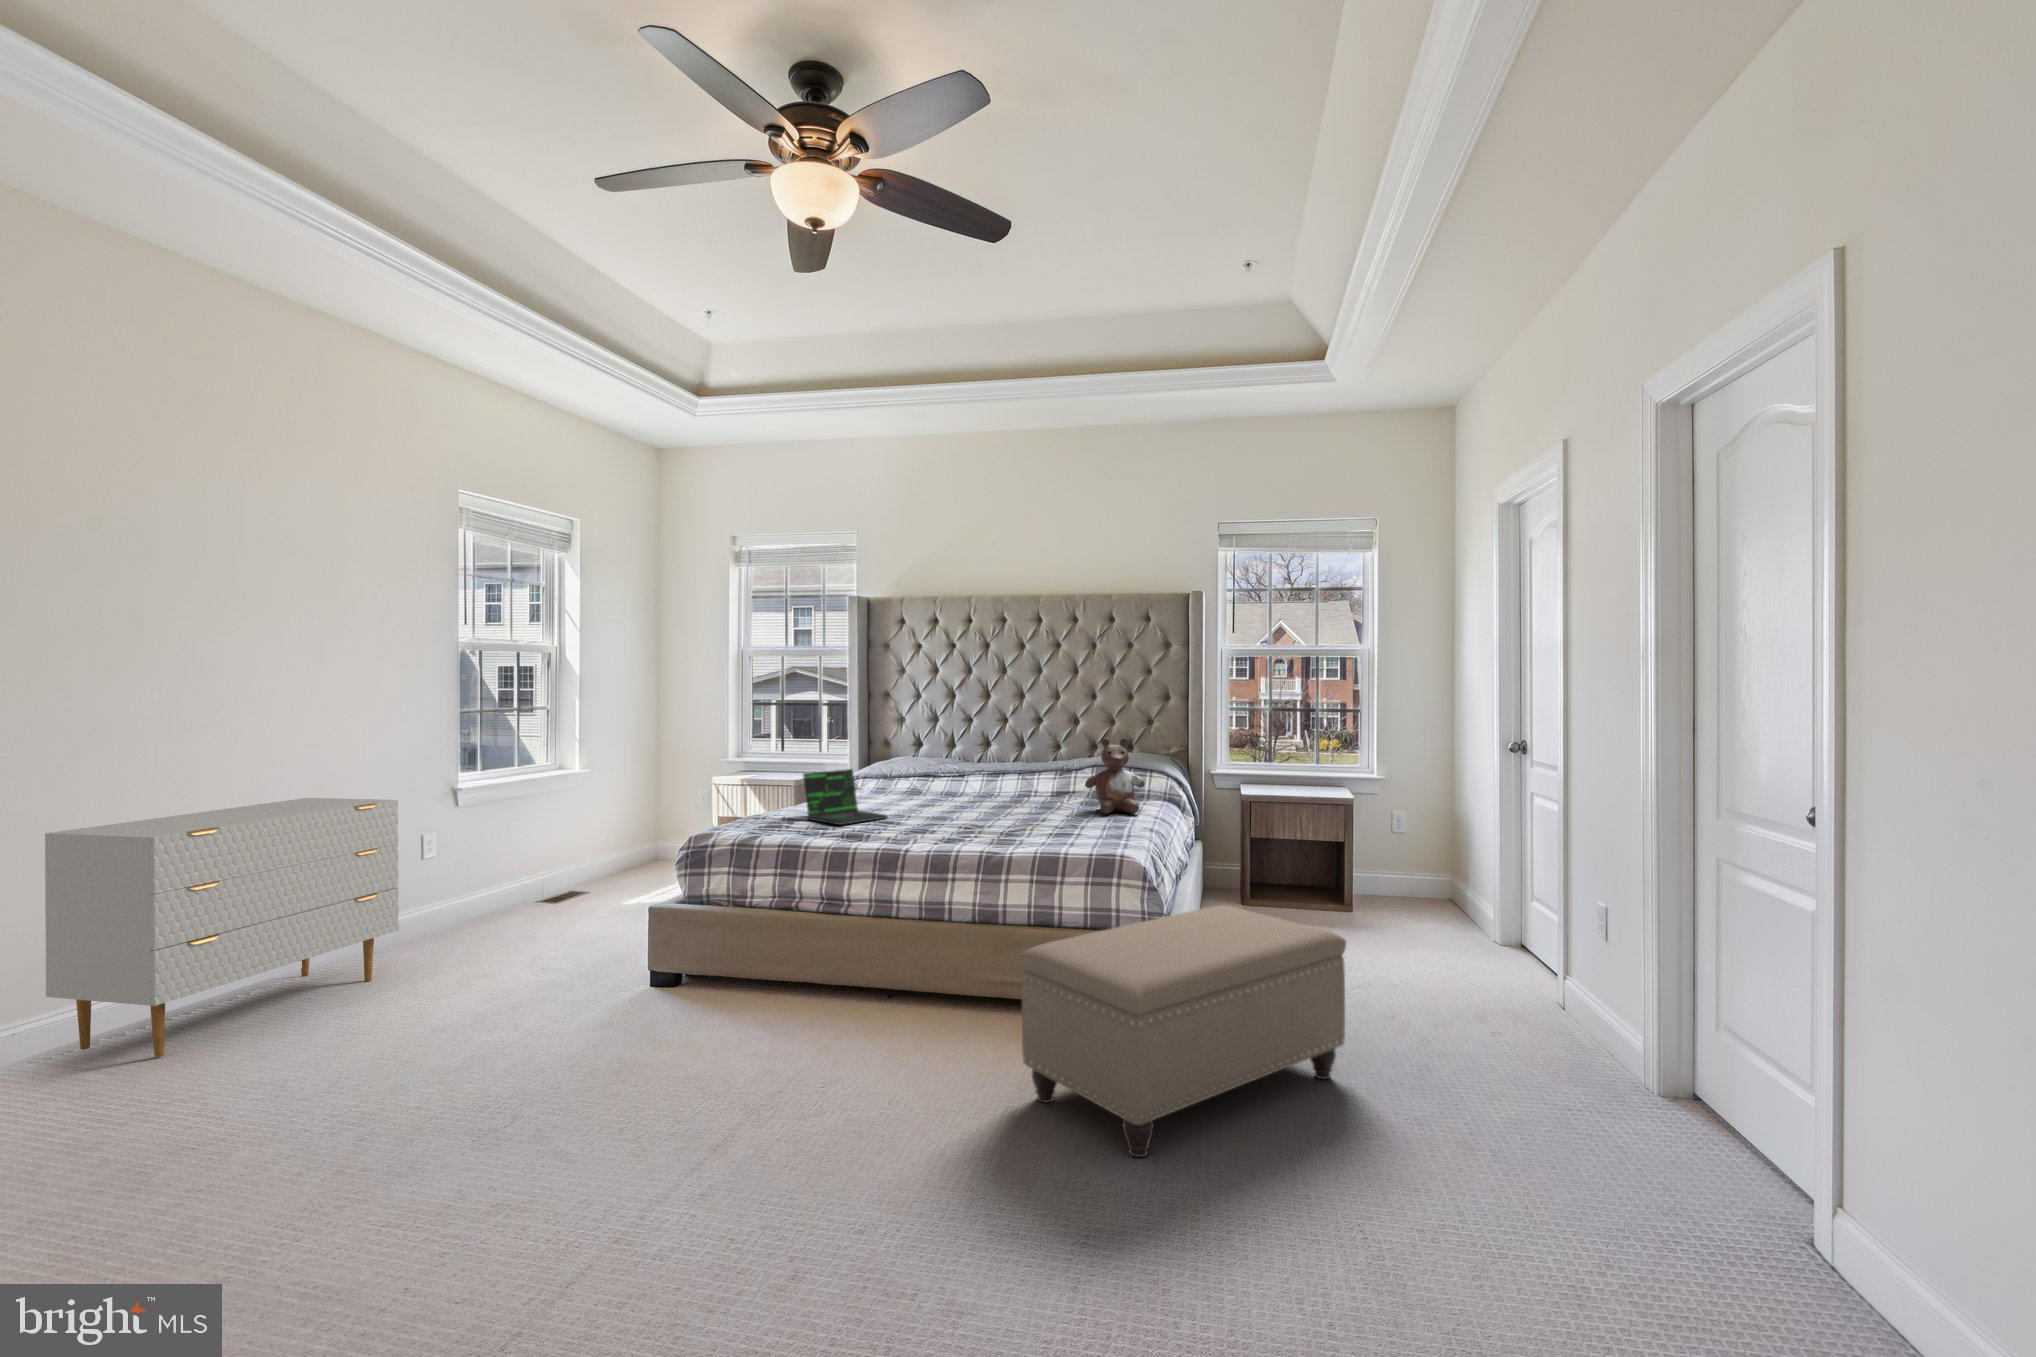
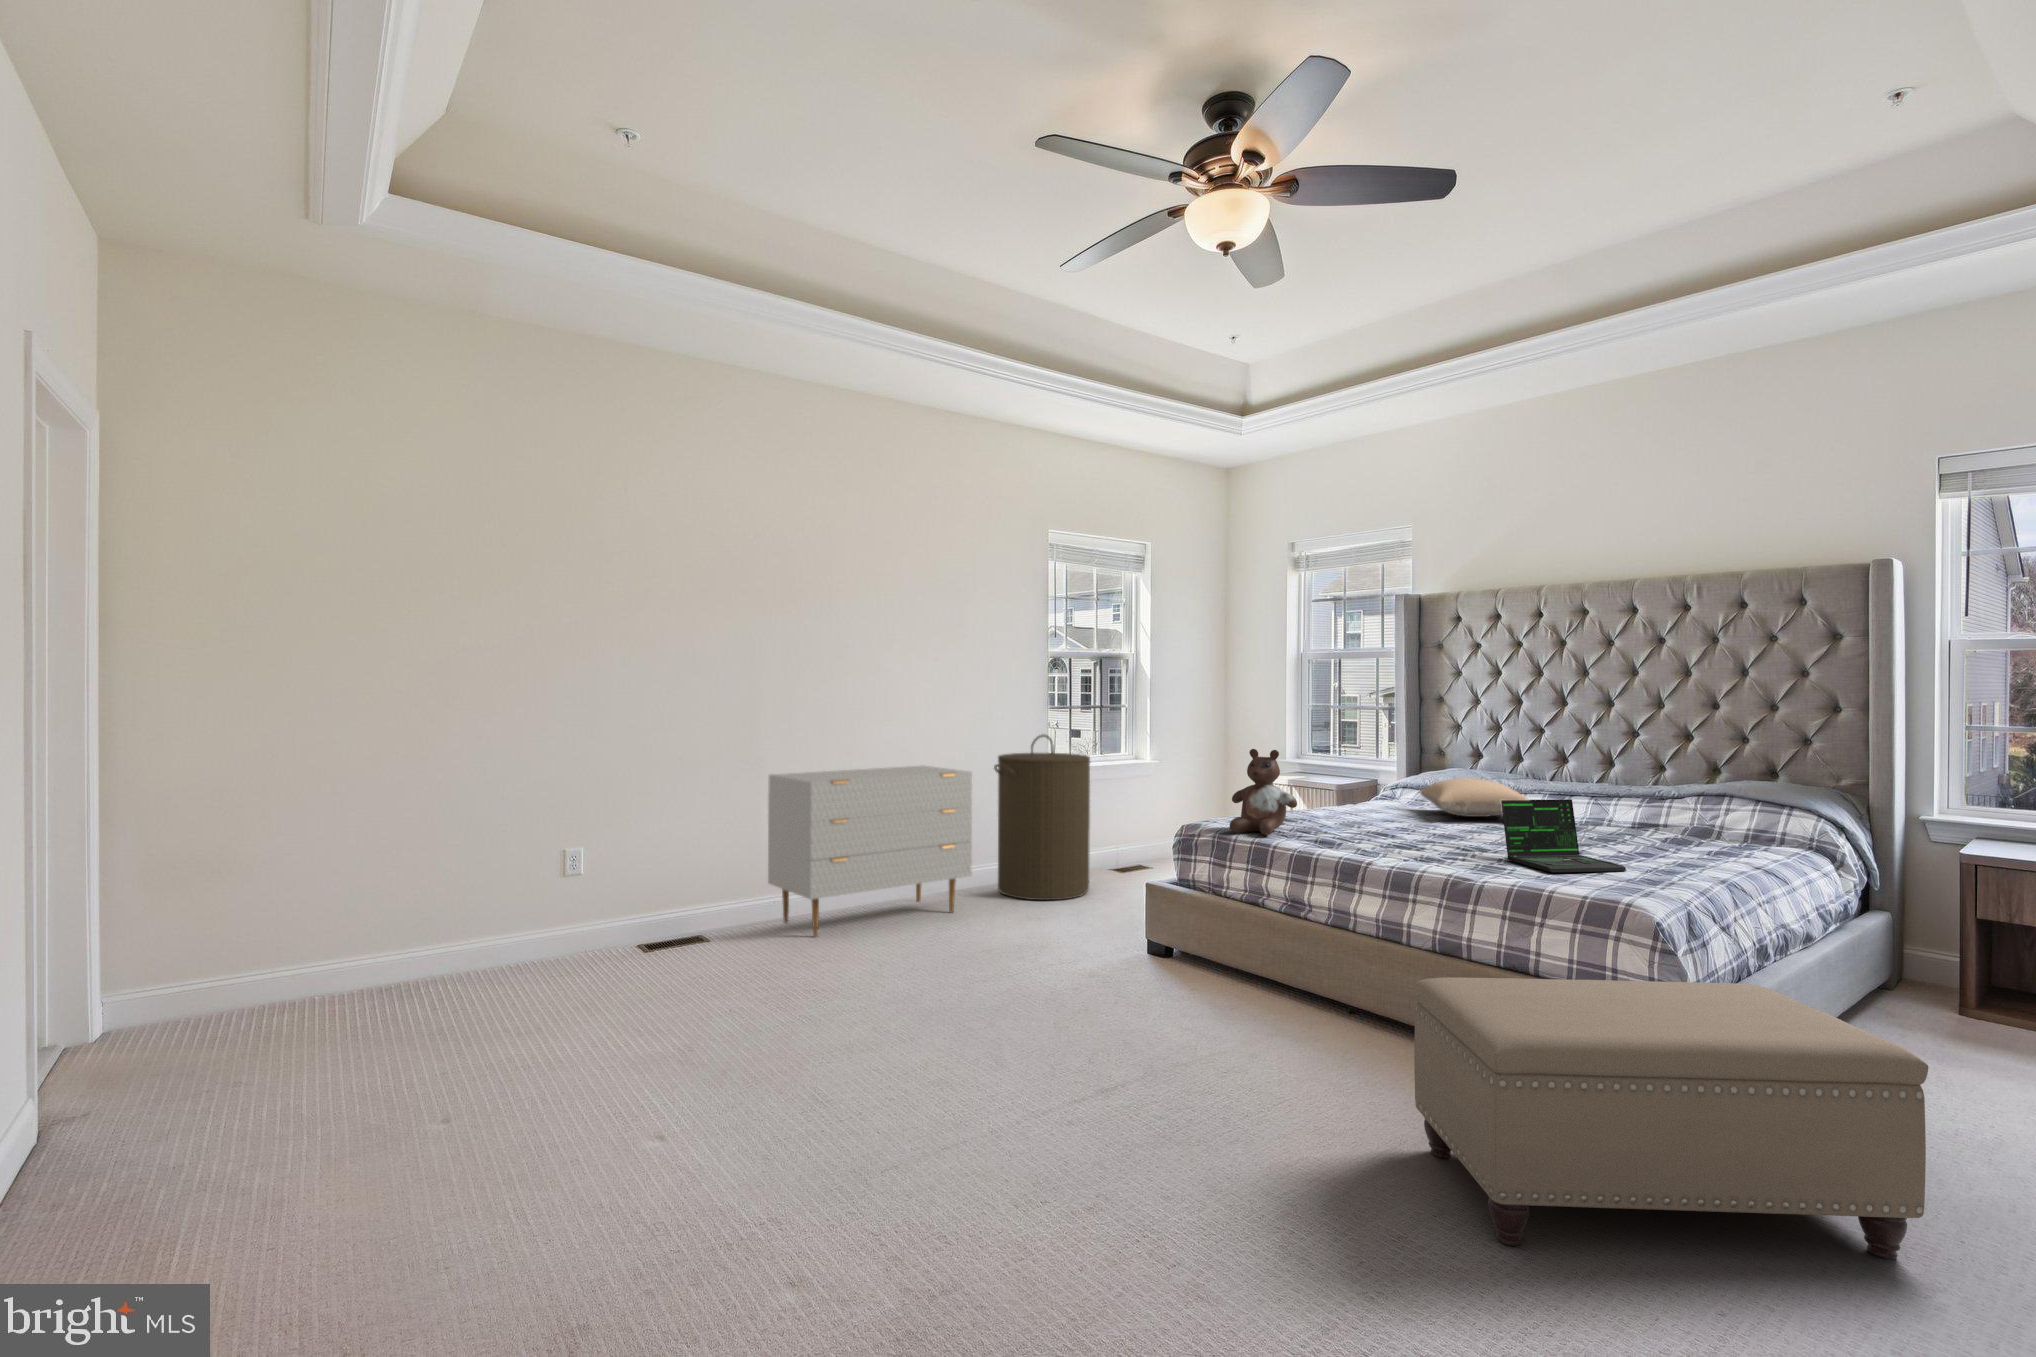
stuffed bear: present [1085,738,1145,814] -> present [1230,749,1297,835]
laundry hamper: none [414,748,540,947] -> present [994,734,1091,900]
pillow: none [889,765,990,799] -> present [1420,778,1528,817]
laptop: present [803,769,888,825] -> present [1501,799,1626,872]

